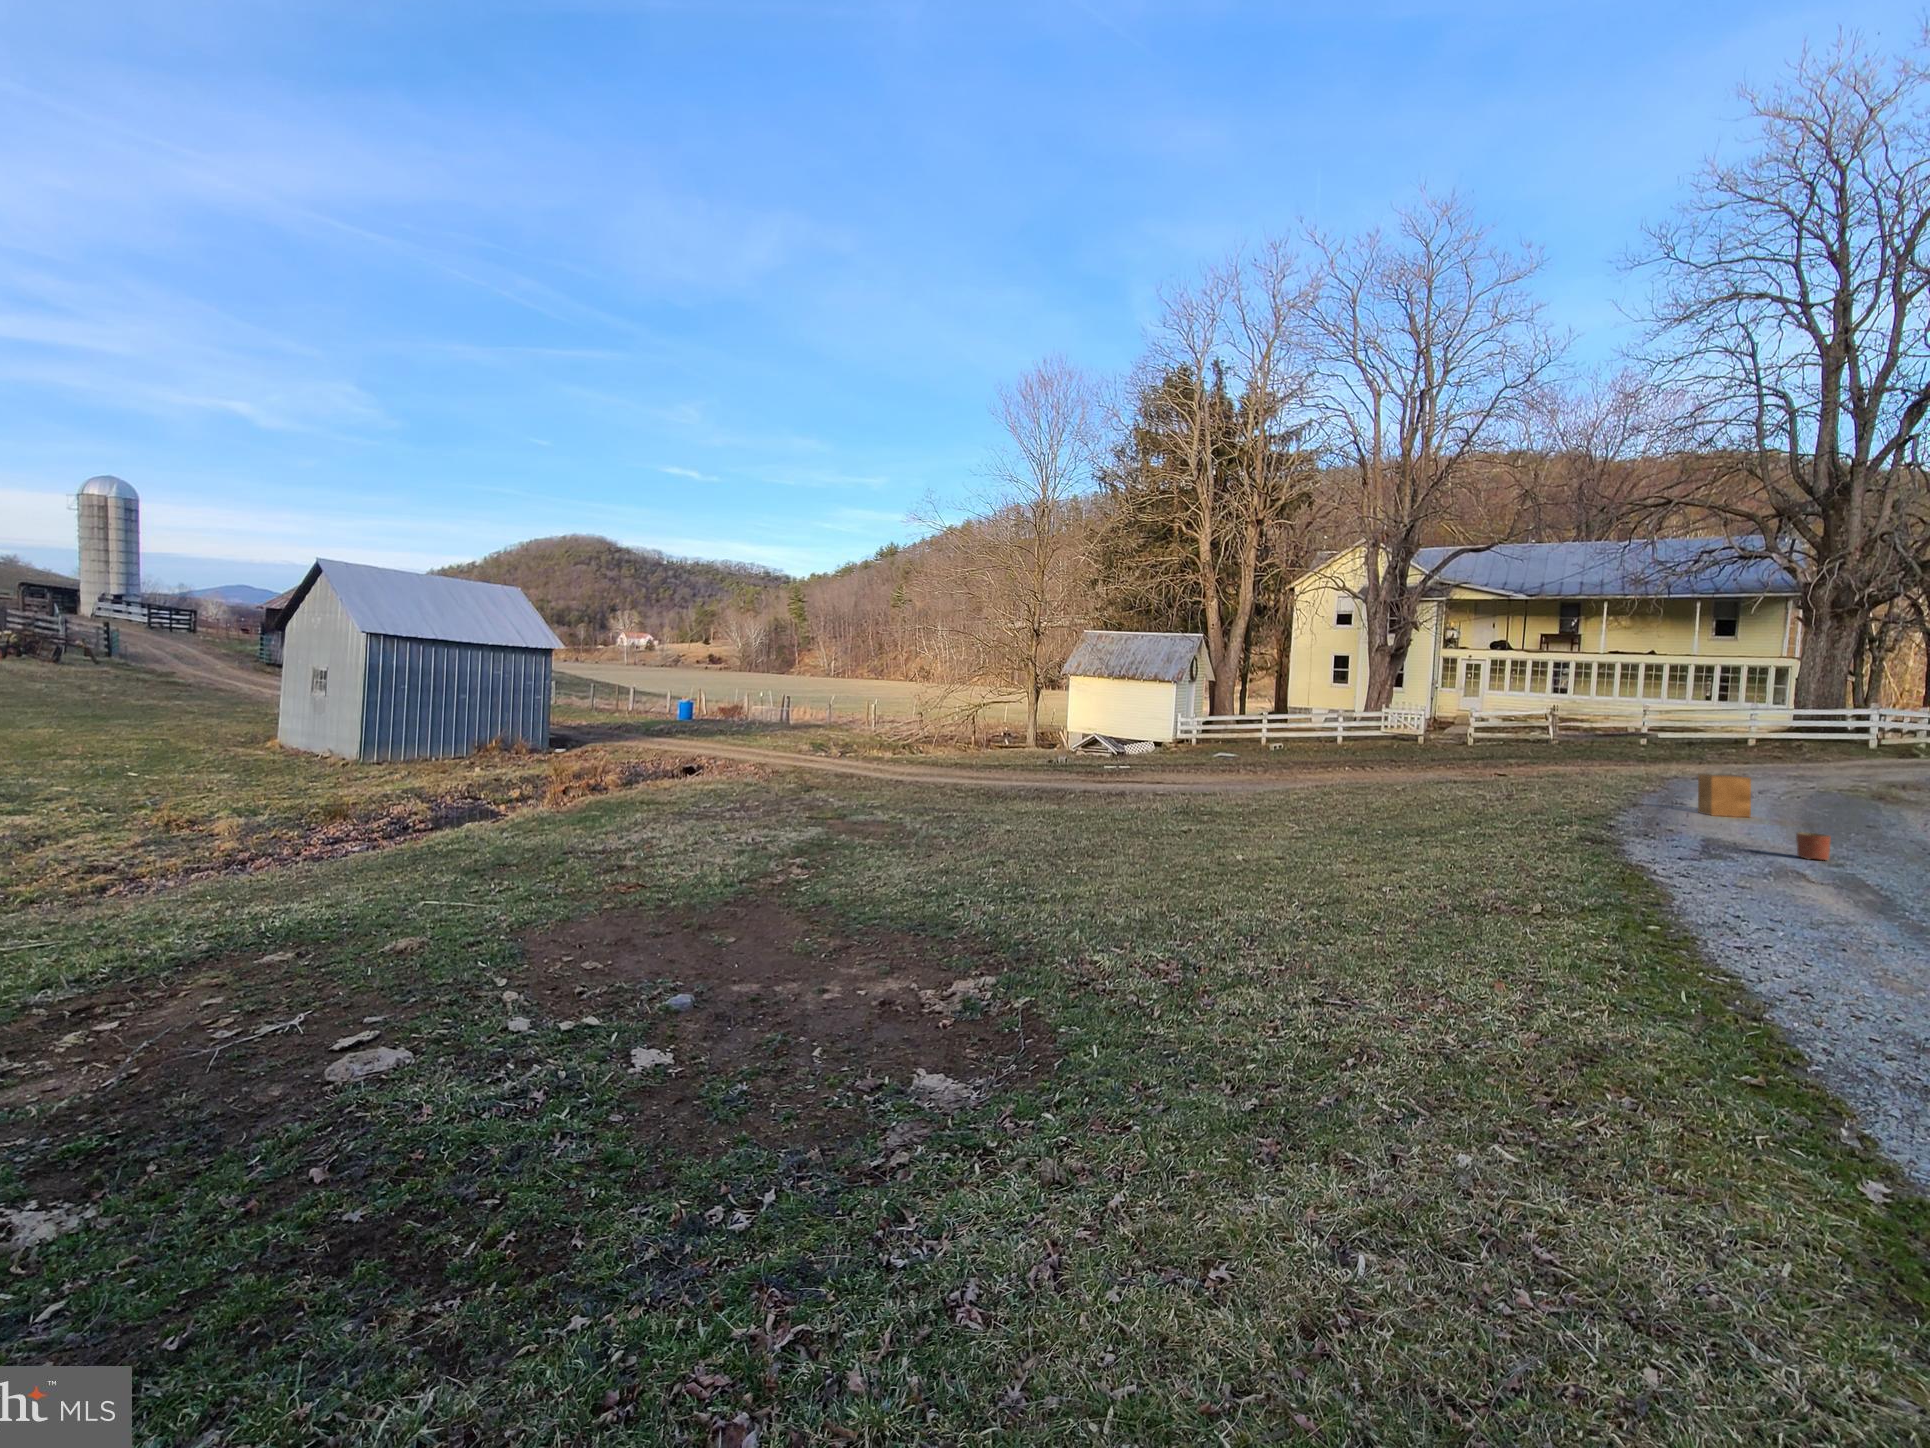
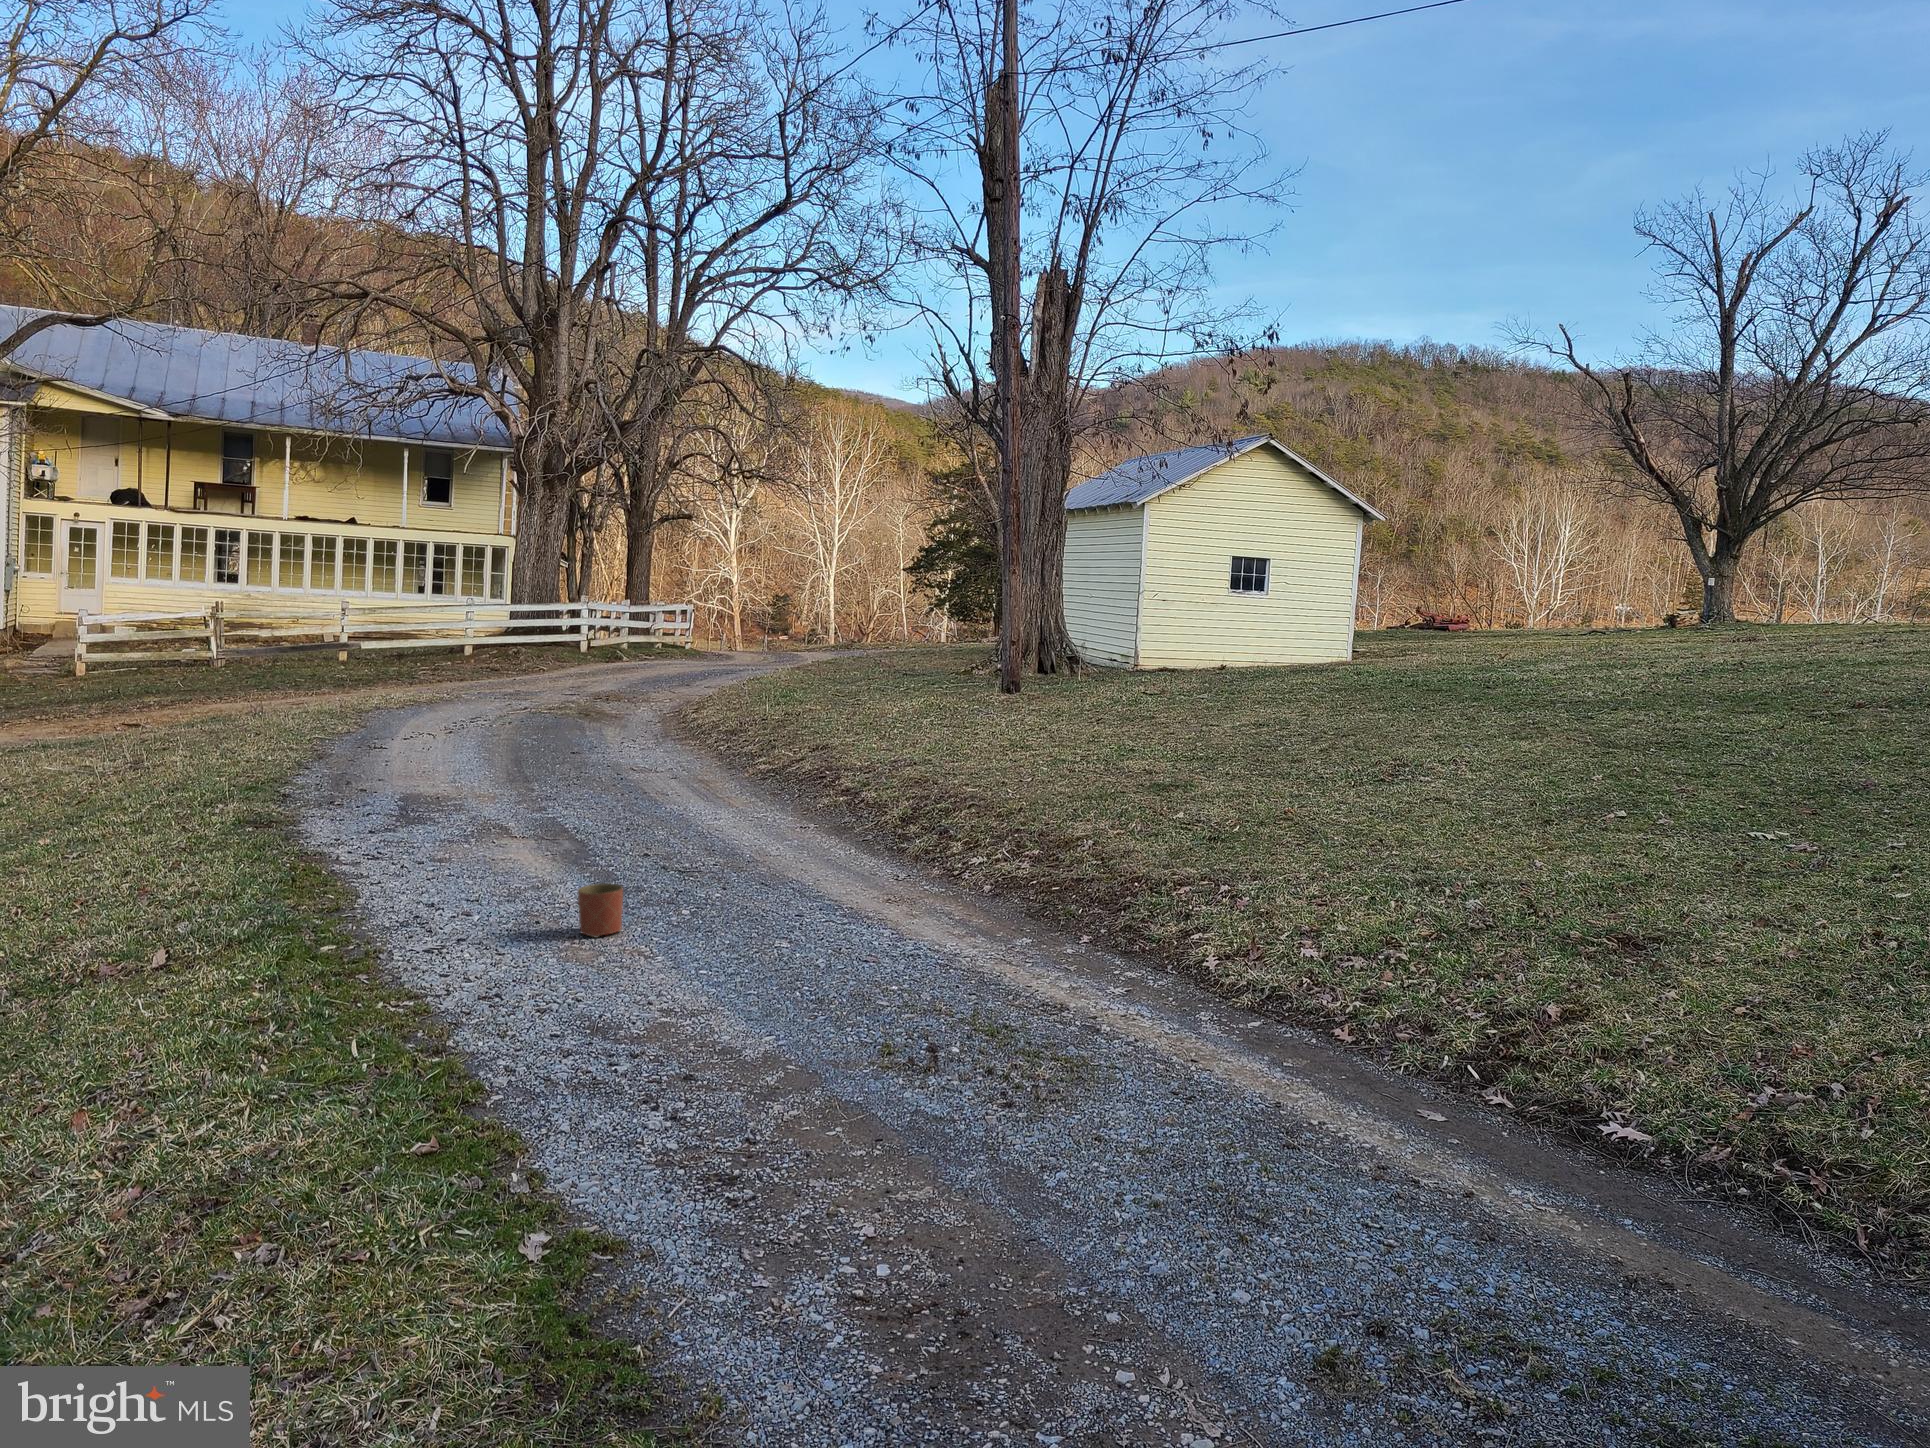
cardboard box: present [1698,774,1751,817] -> none [421,750,495,828]

